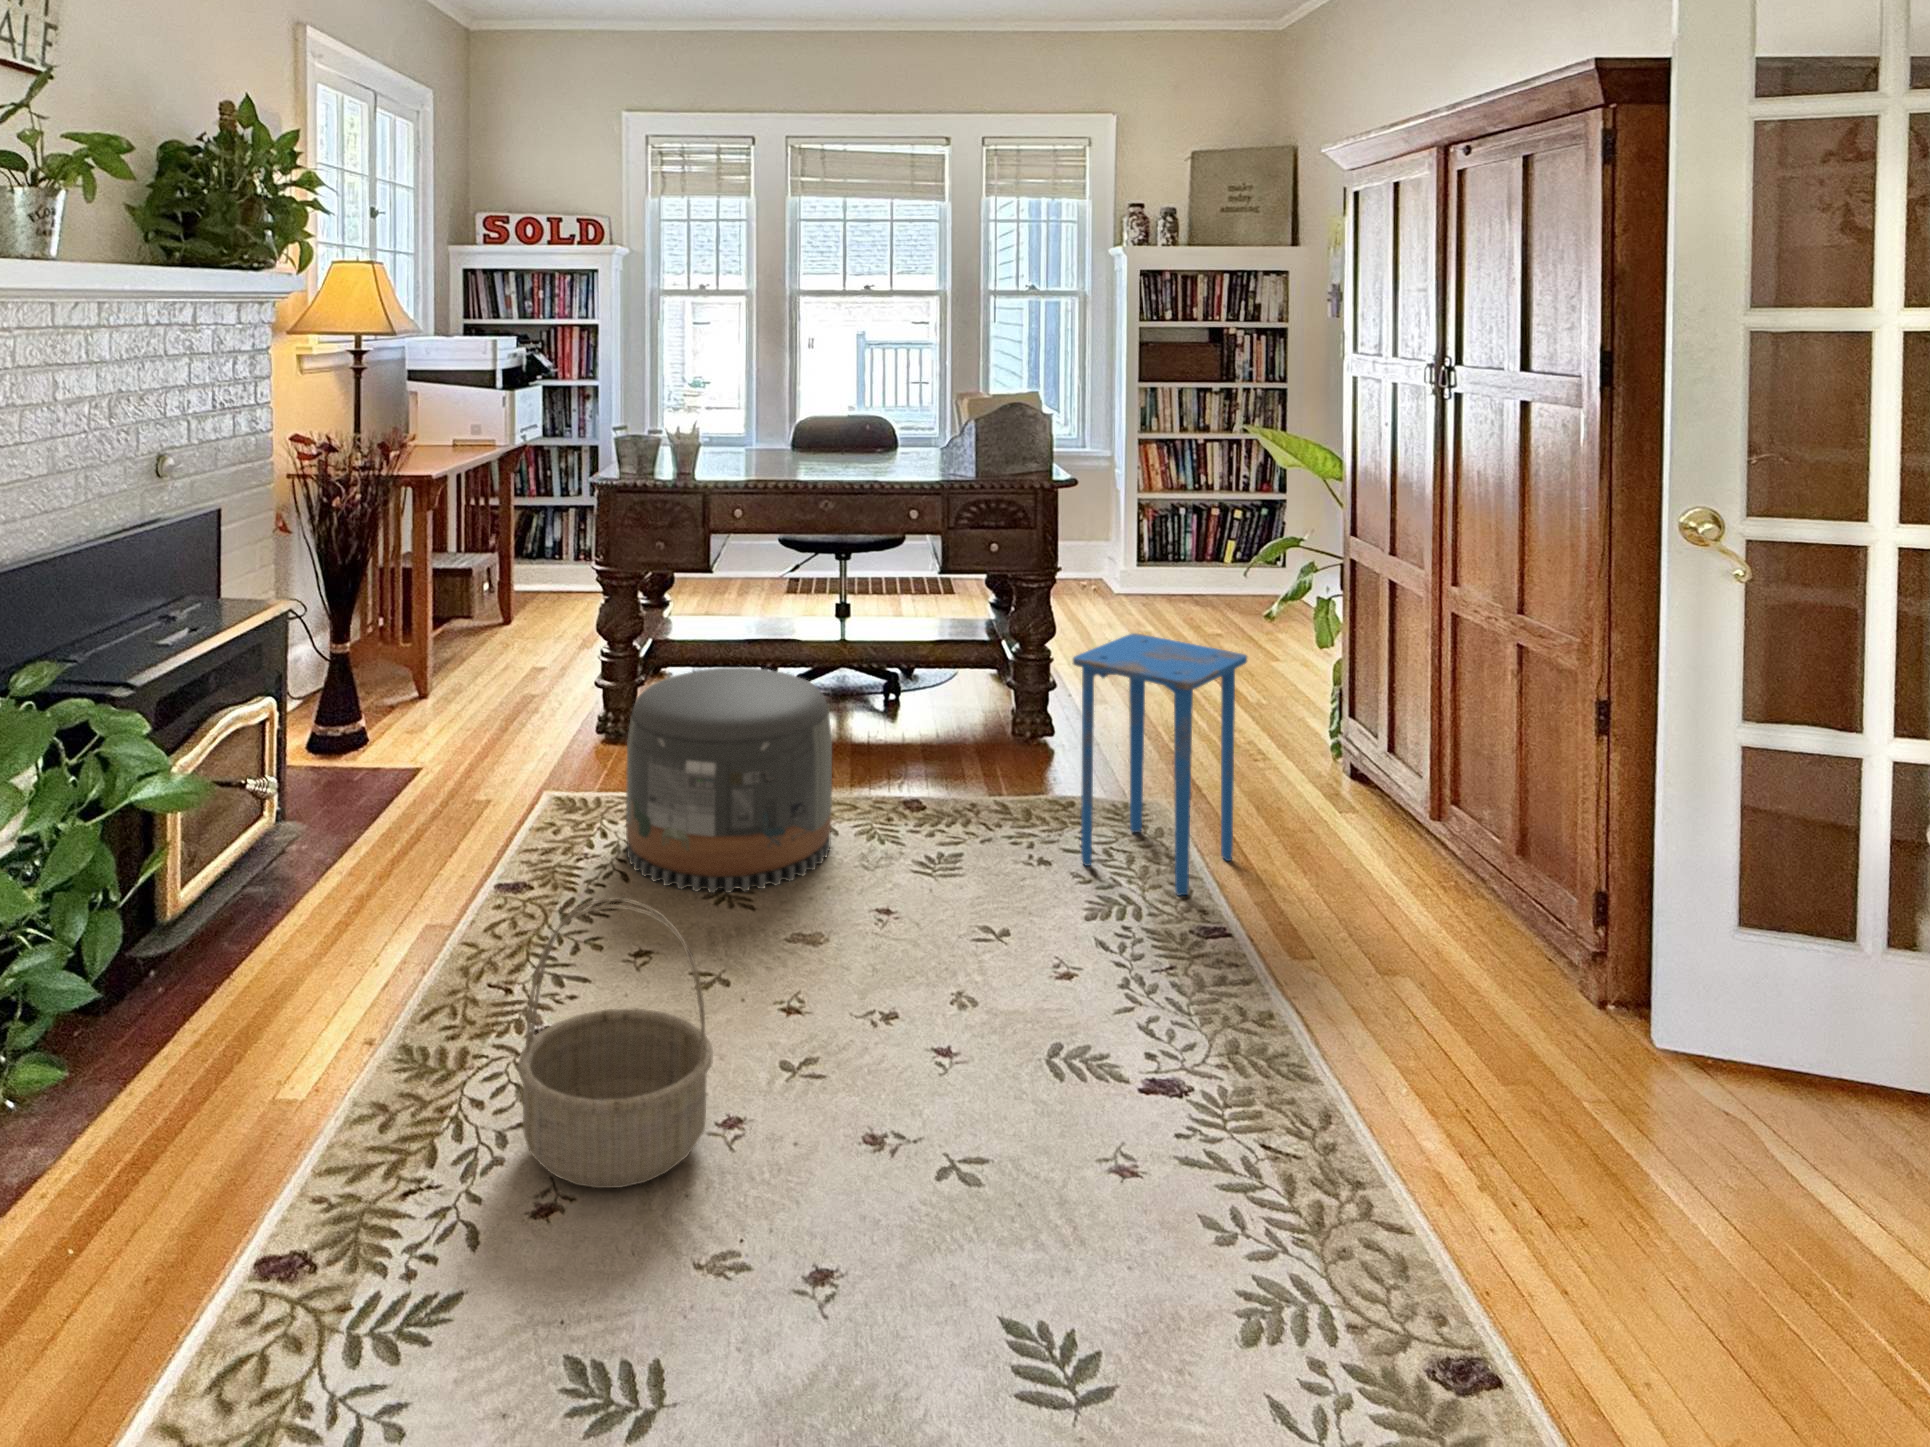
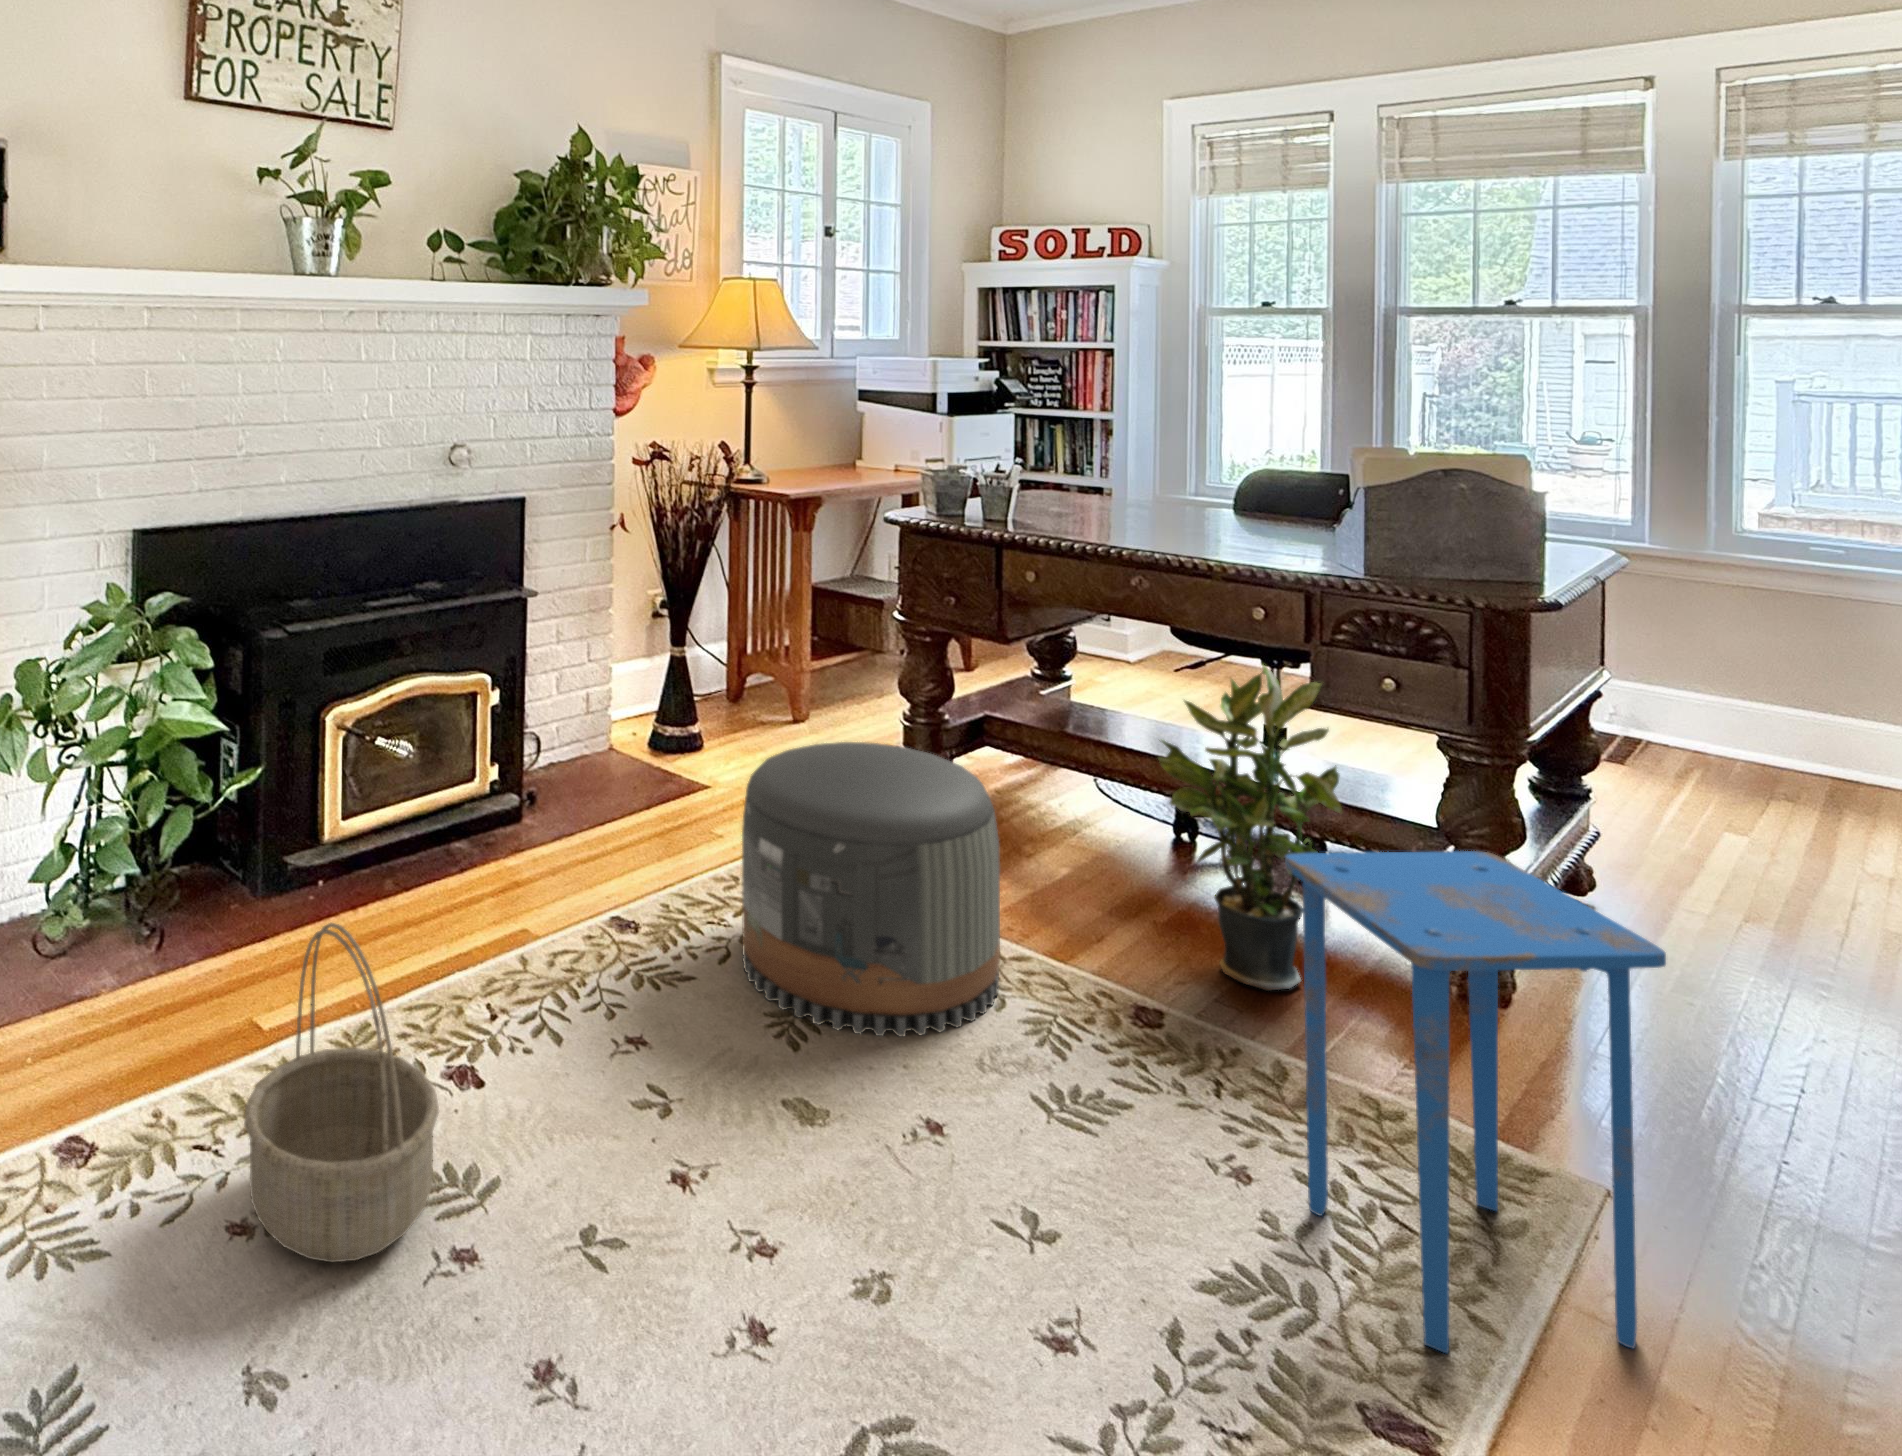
potted plant: none [874,555,984,774] -> present [1158,665,1342,991]

